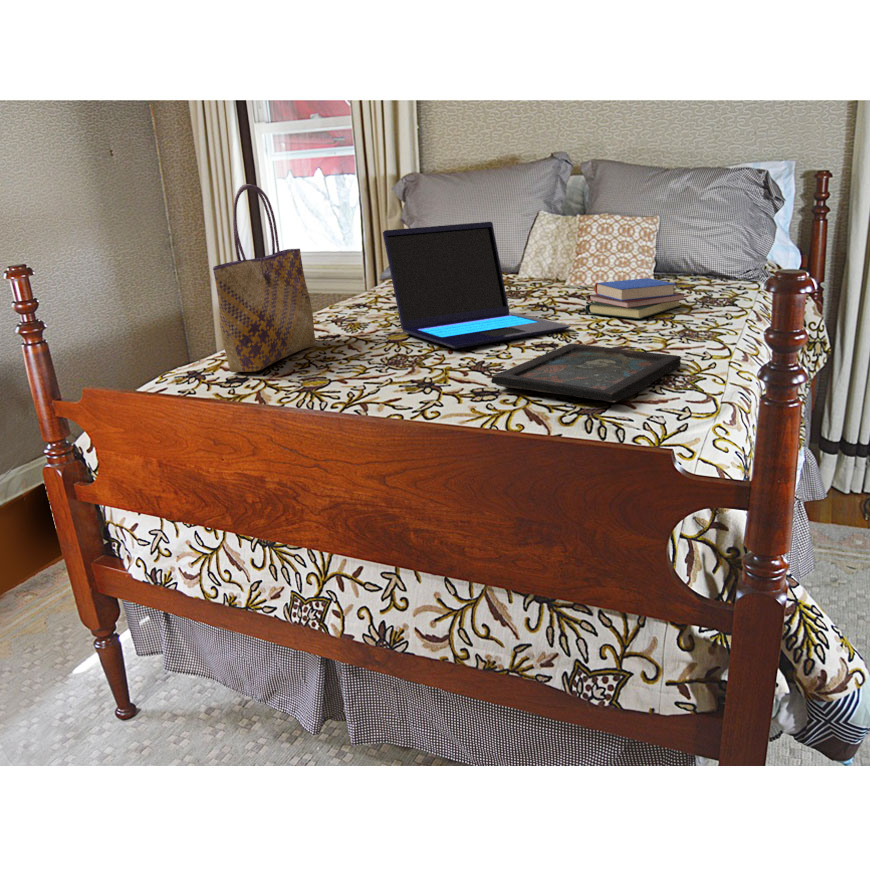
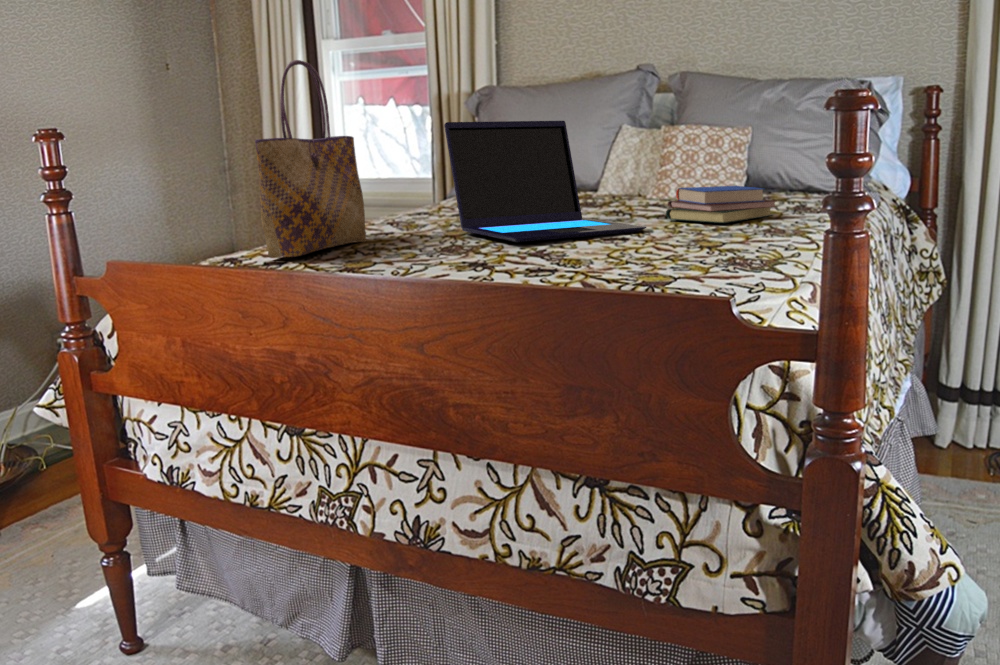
tray: present [492,343,681,402] -> none [550,237,762,278]

